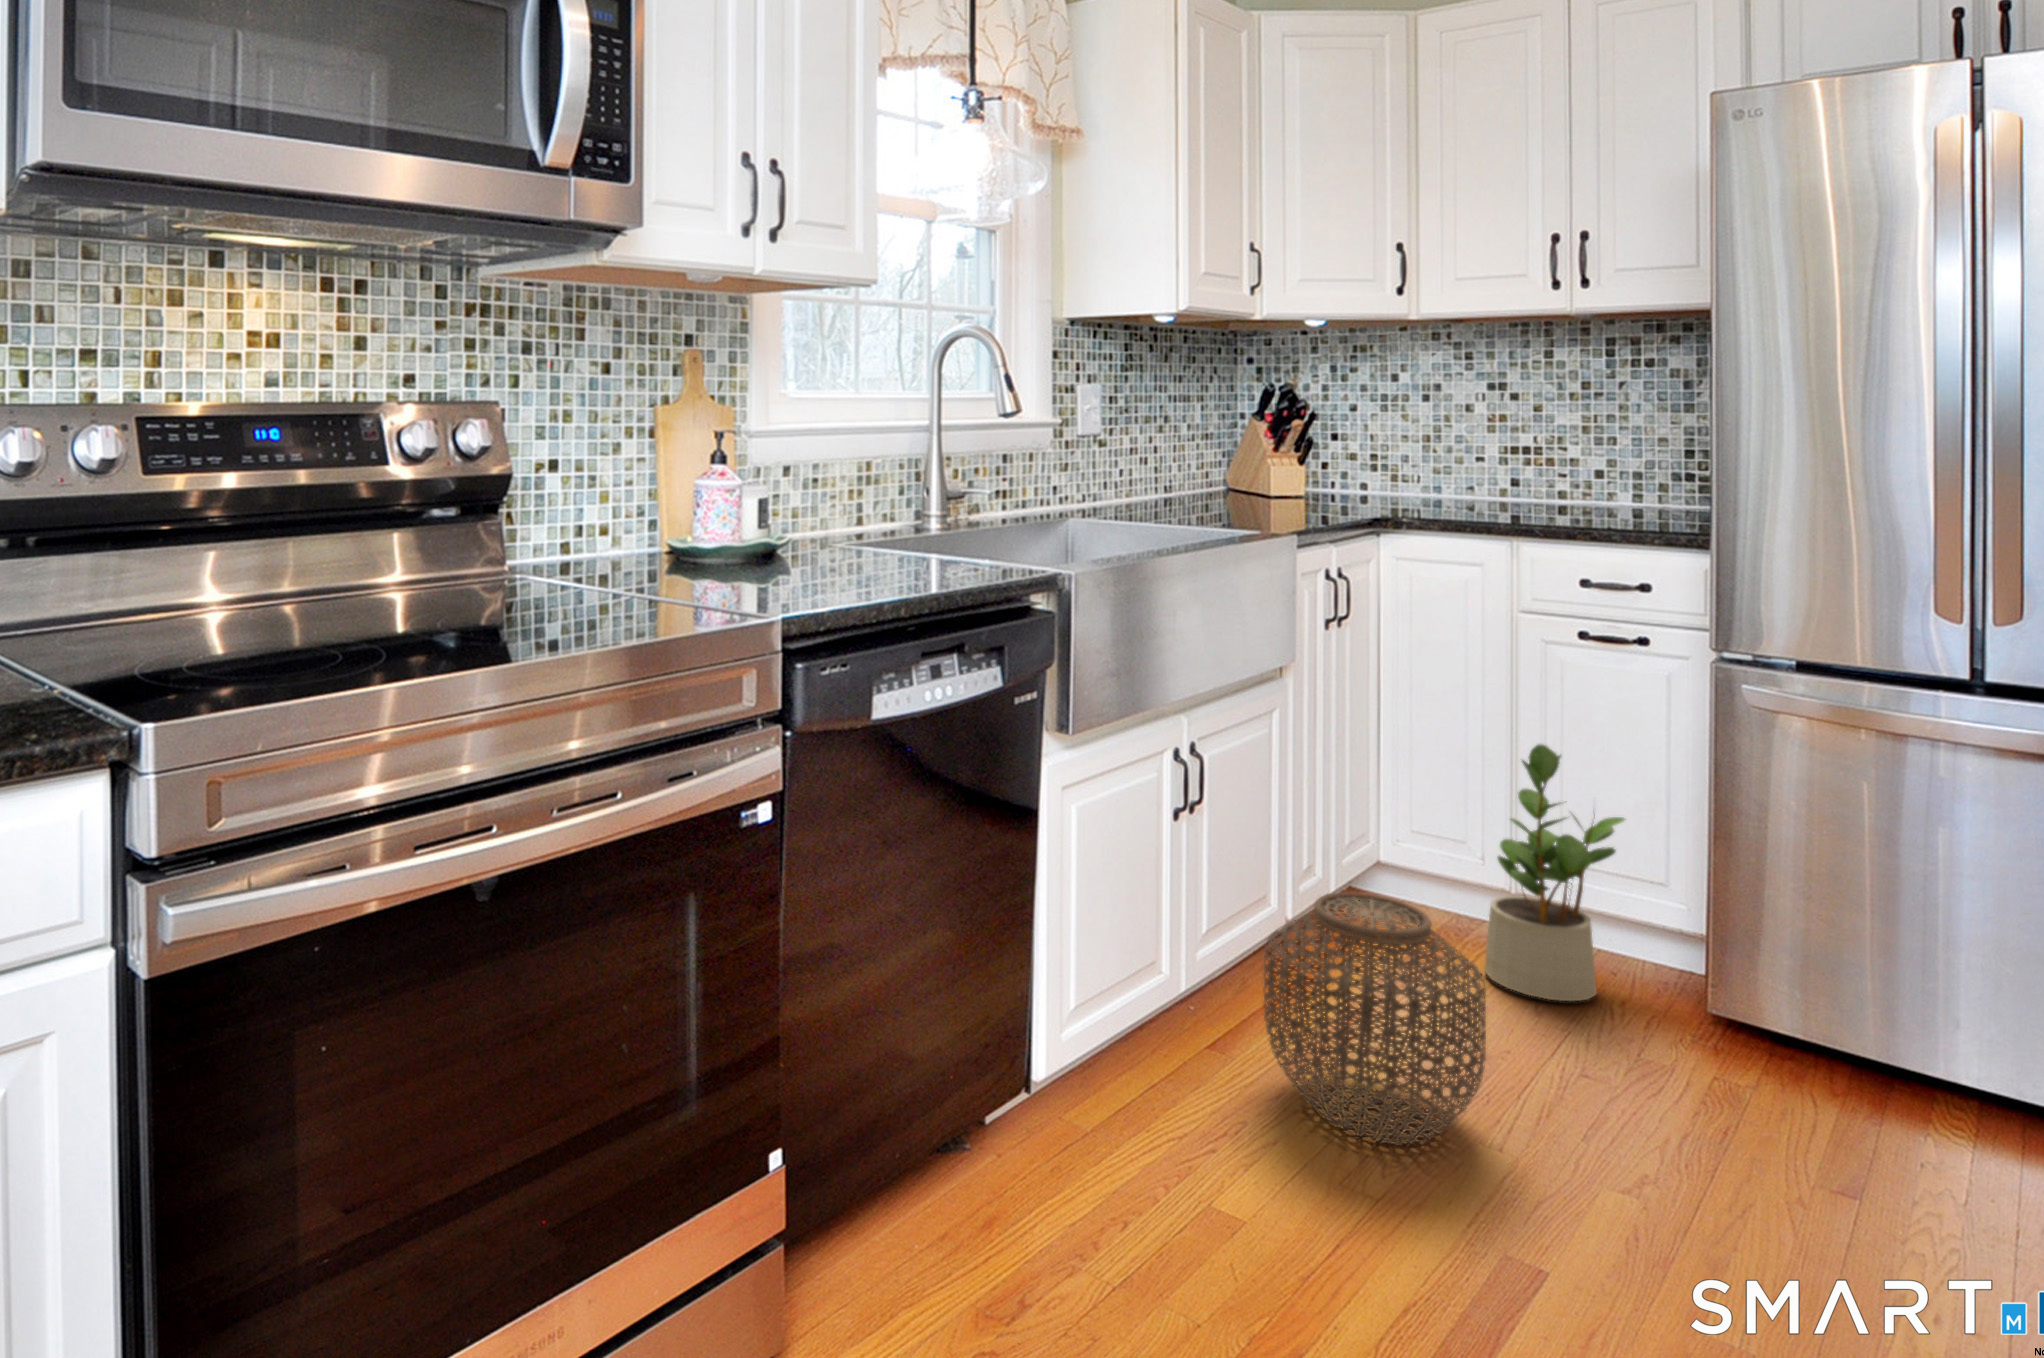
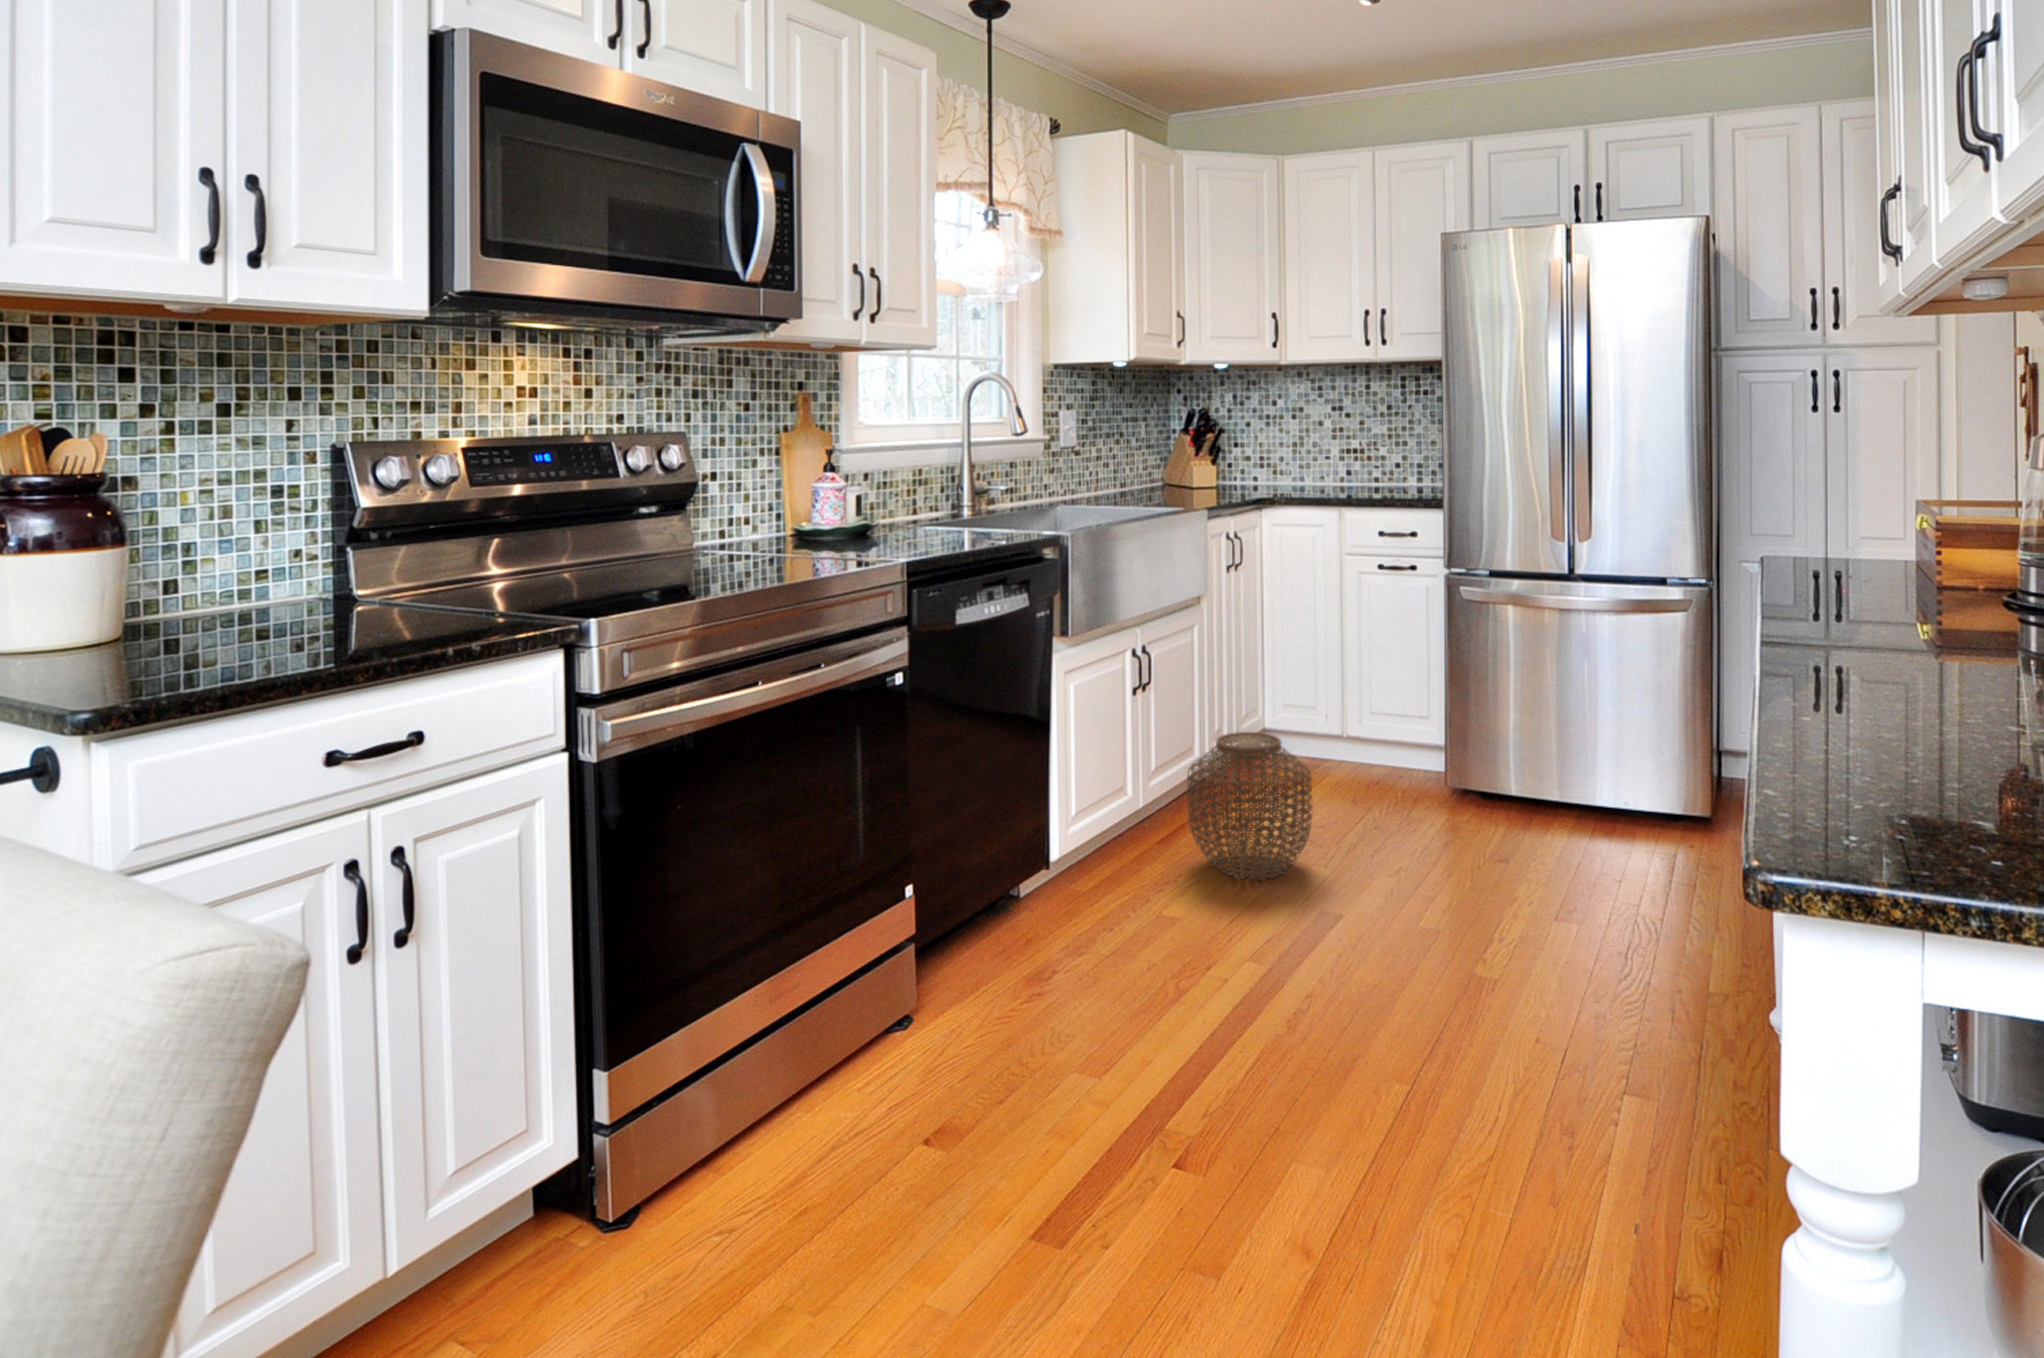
potted plant: present [1484,744,1625,1001] -> none [1325,638,1402,799]

